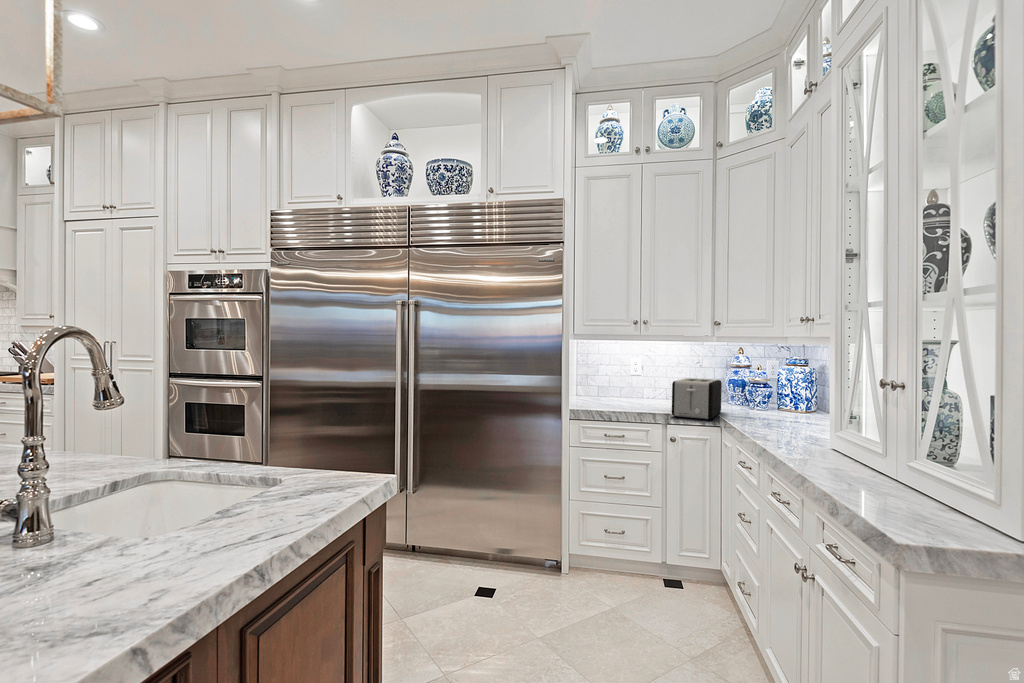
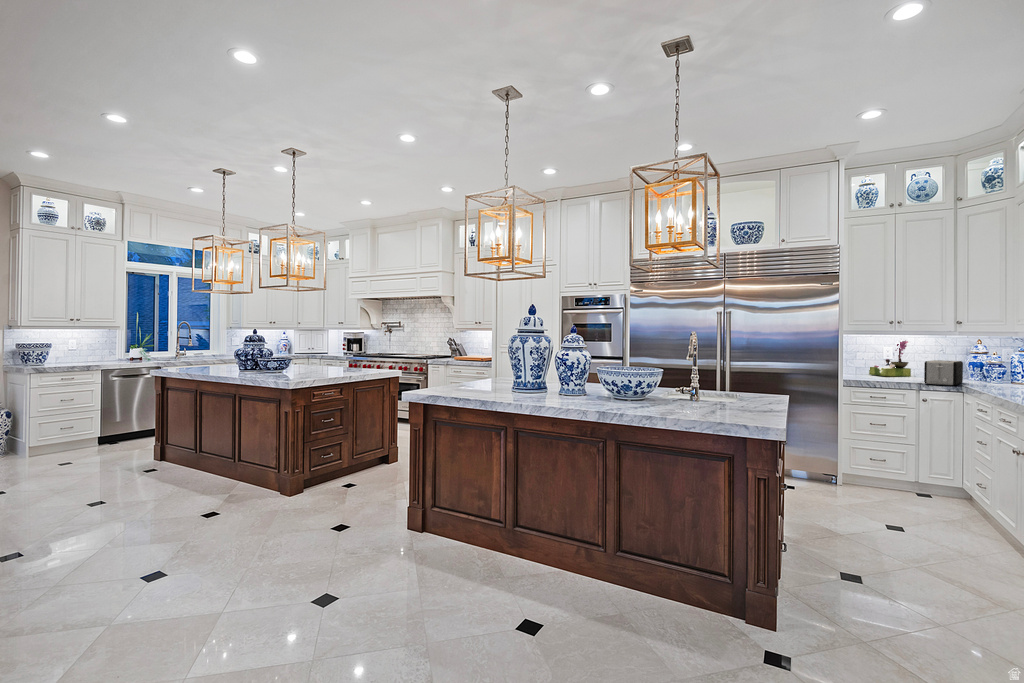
flower arrangement: none [614,341,662,399] -> present [869,341,911,376]

